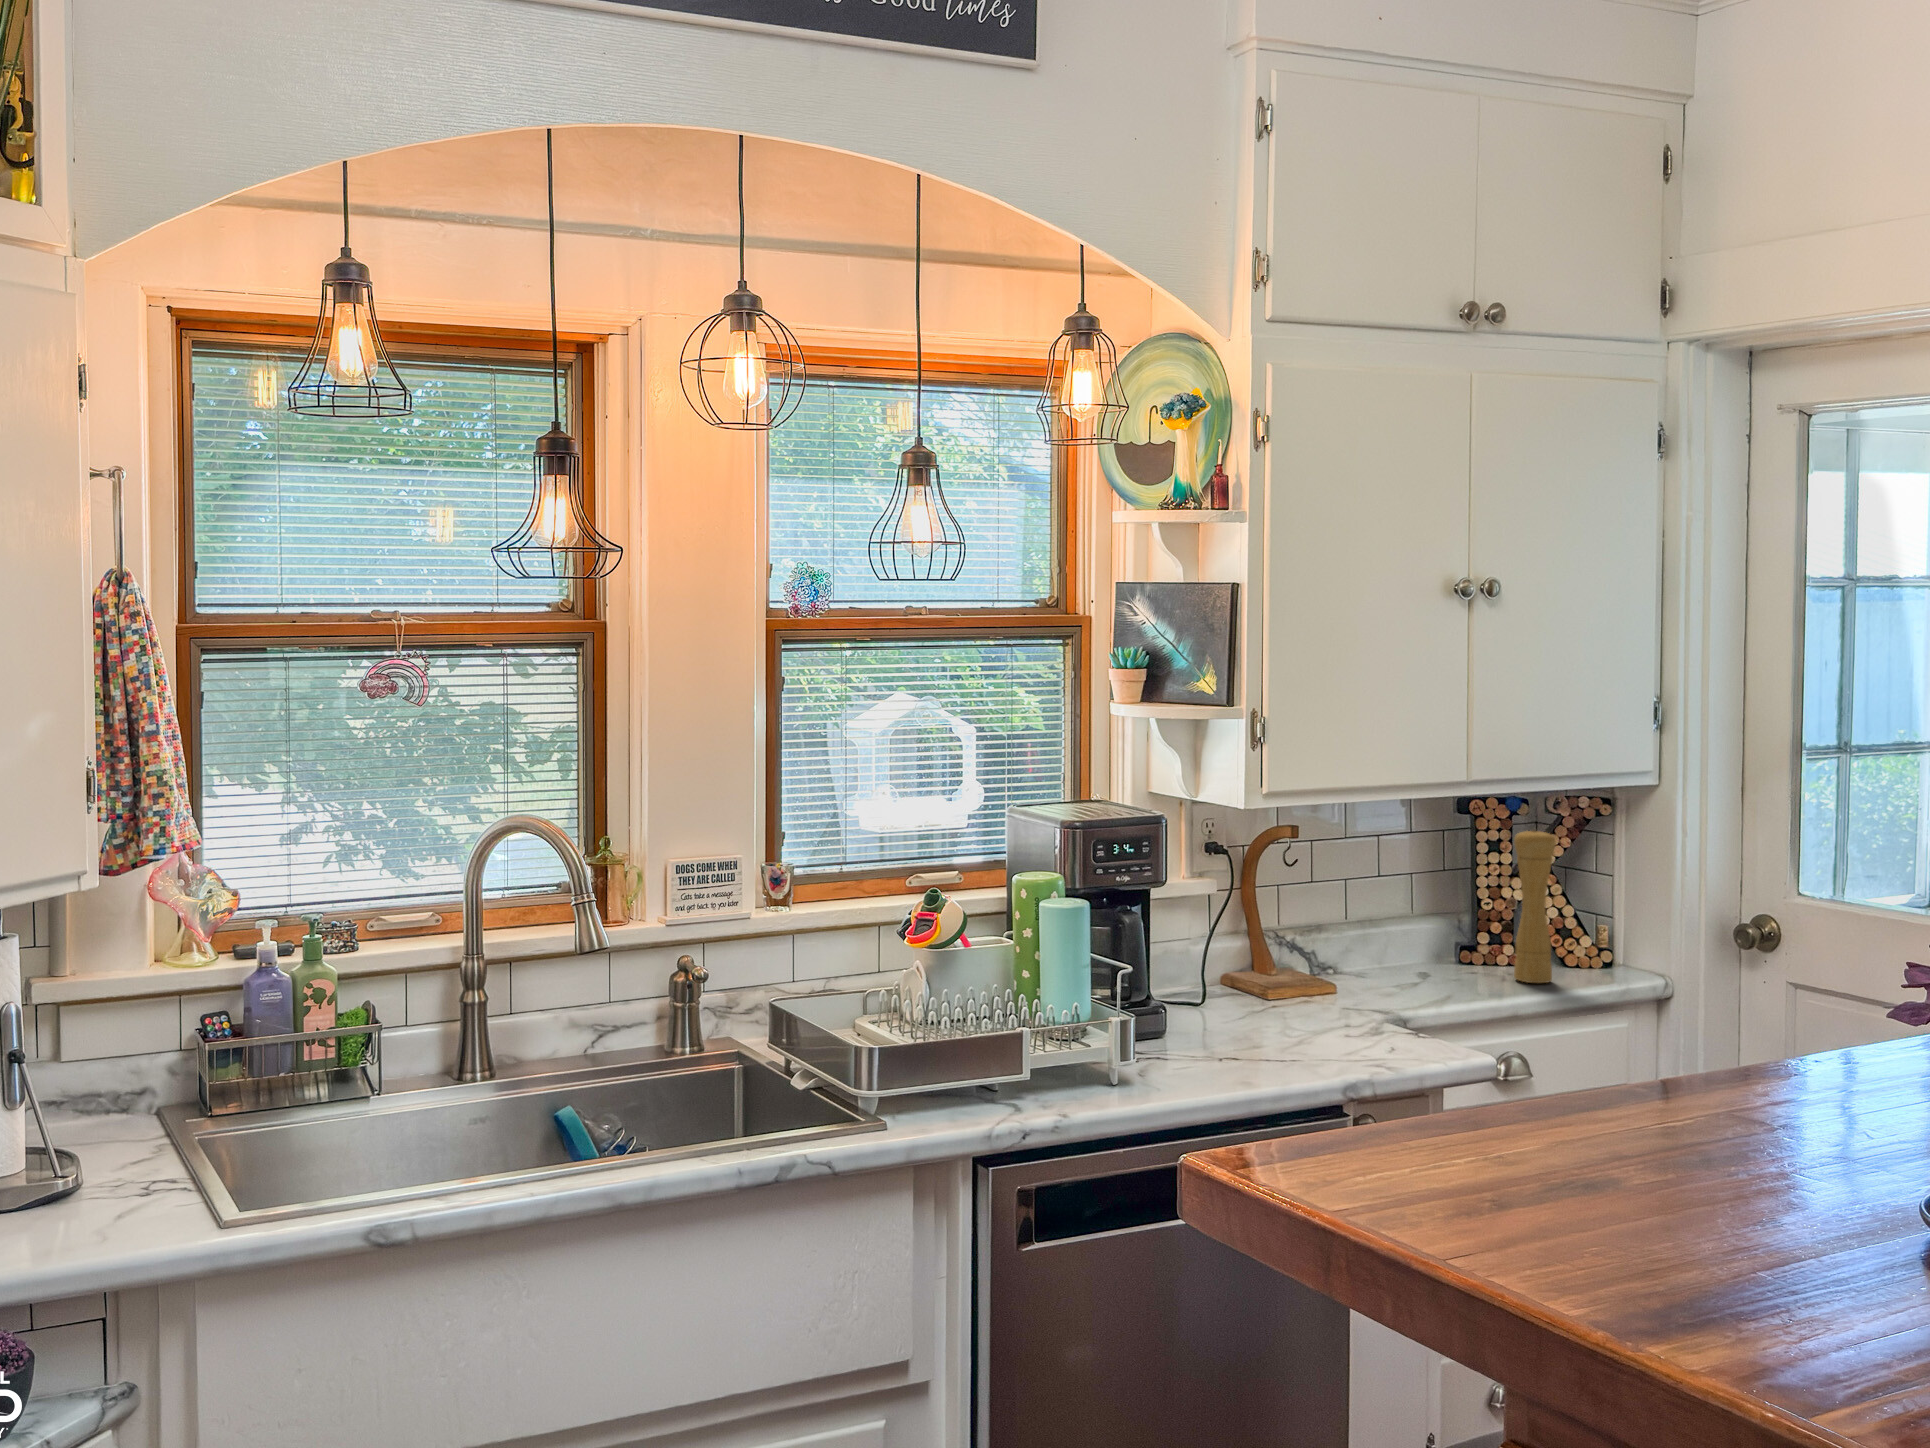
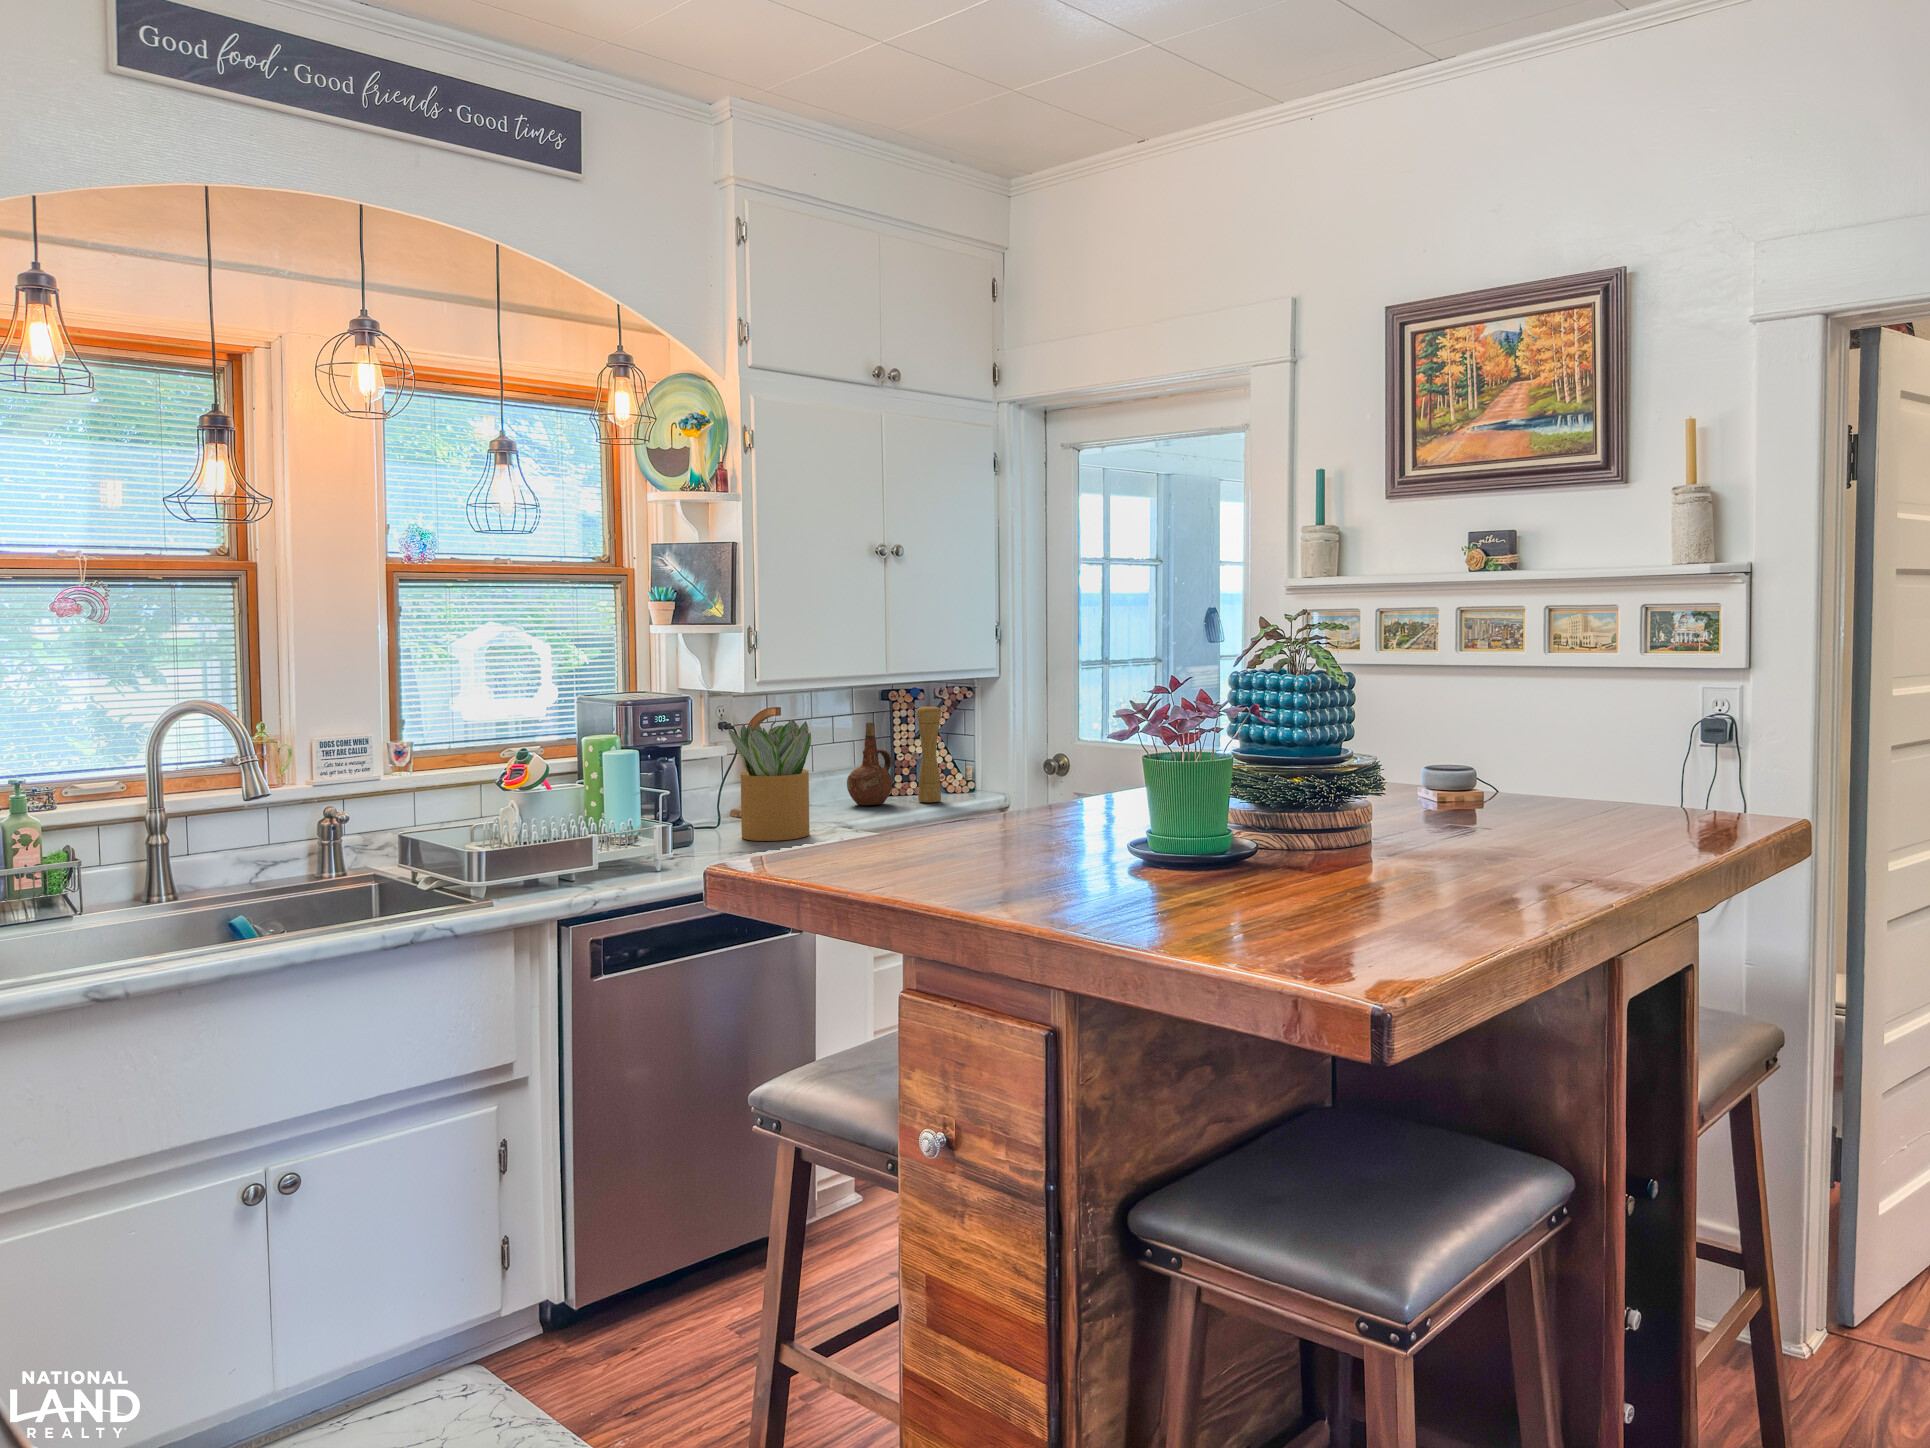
ceramic pitcher: none [1400,853,1473,981] -> present [847,723,892,805]
potted plant: none [1224,857,1352,1047] -> present [728,720,811,841]

